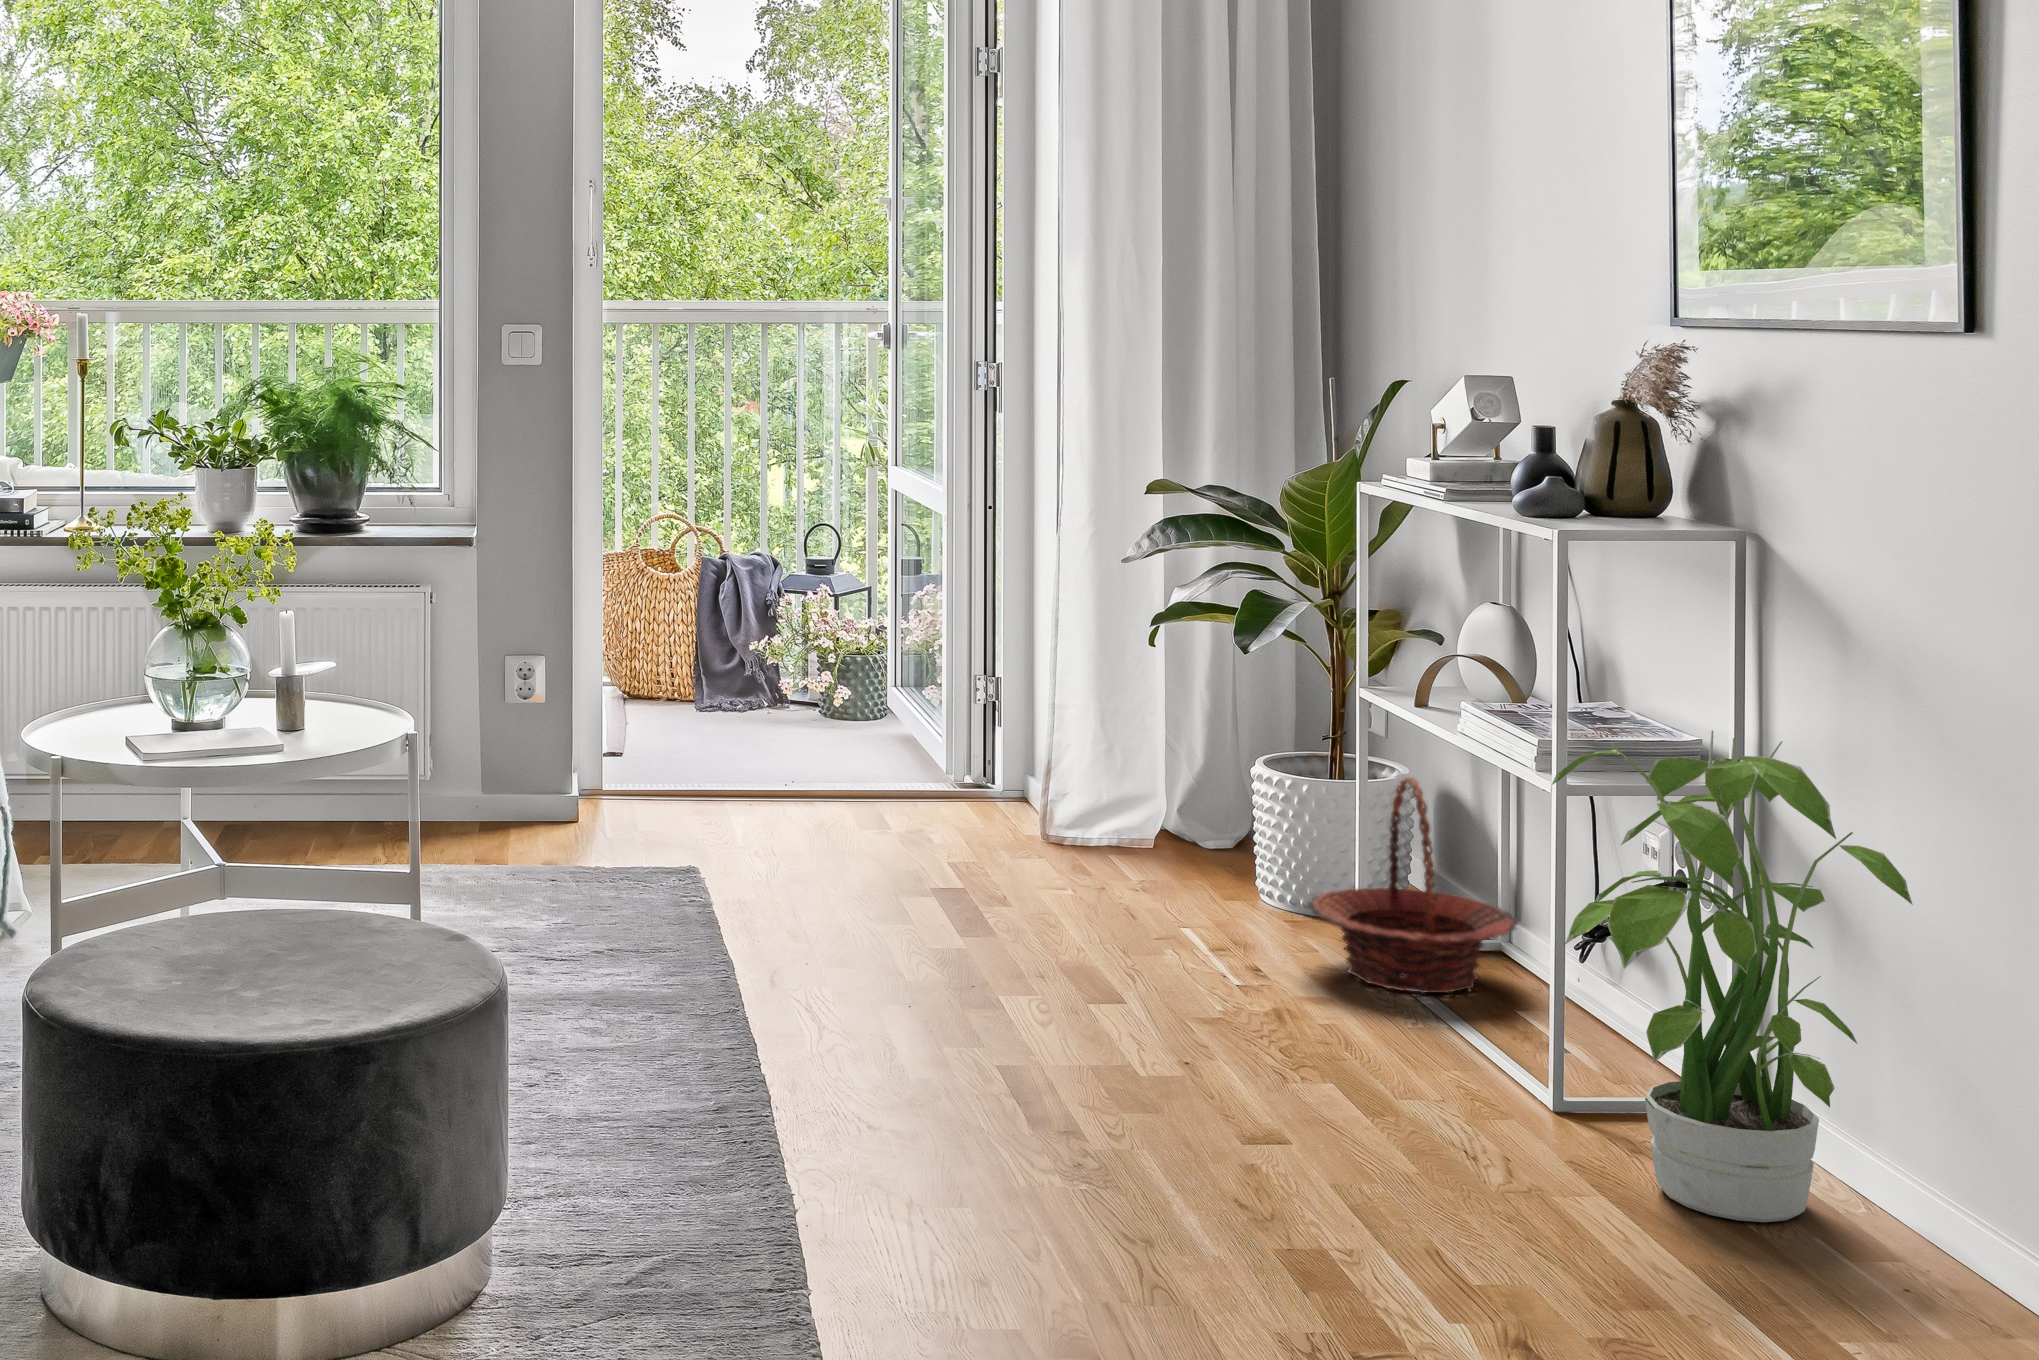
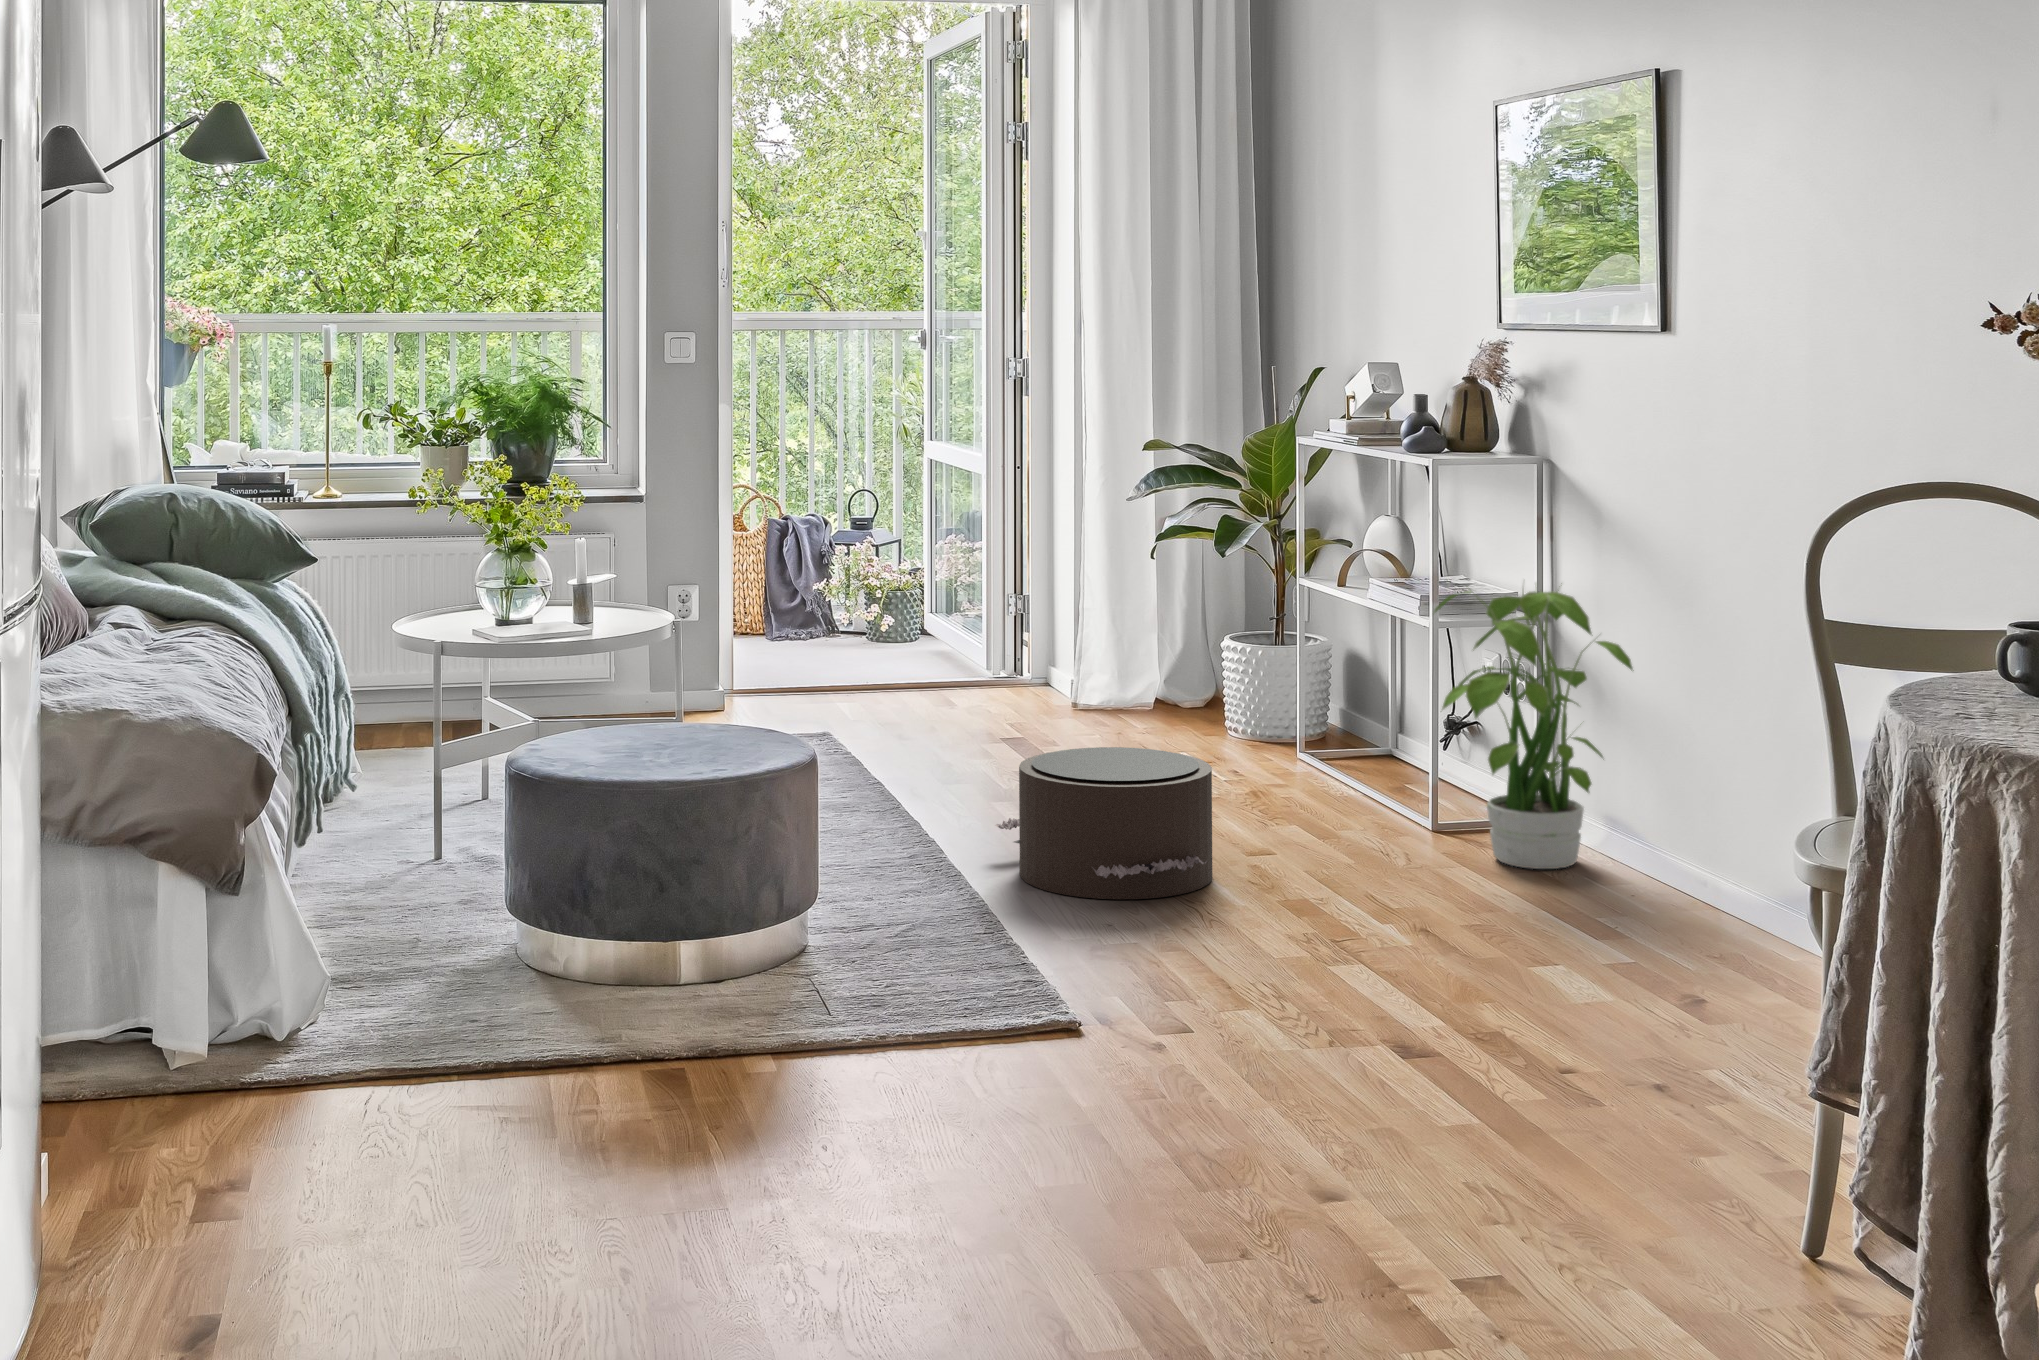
basket: present [1308,777,1518,993] -> none [1267,635,1404,777]
pouf: none [842,960,1174,1231] -> present [996,747,1212,899]

